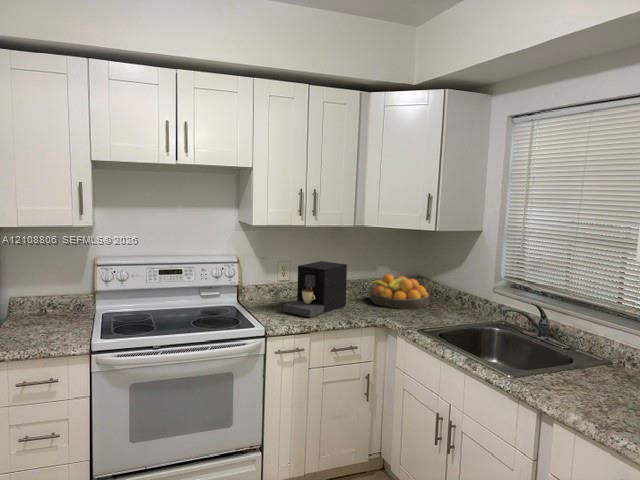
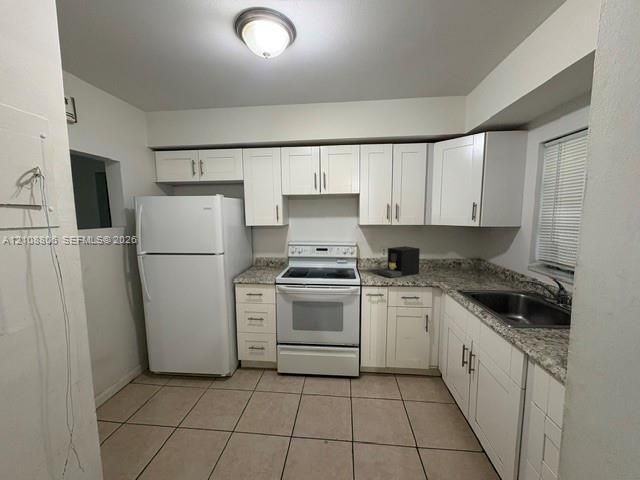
fruit bowl: present [370,274,430,309] -> none [437,256,481,279]

